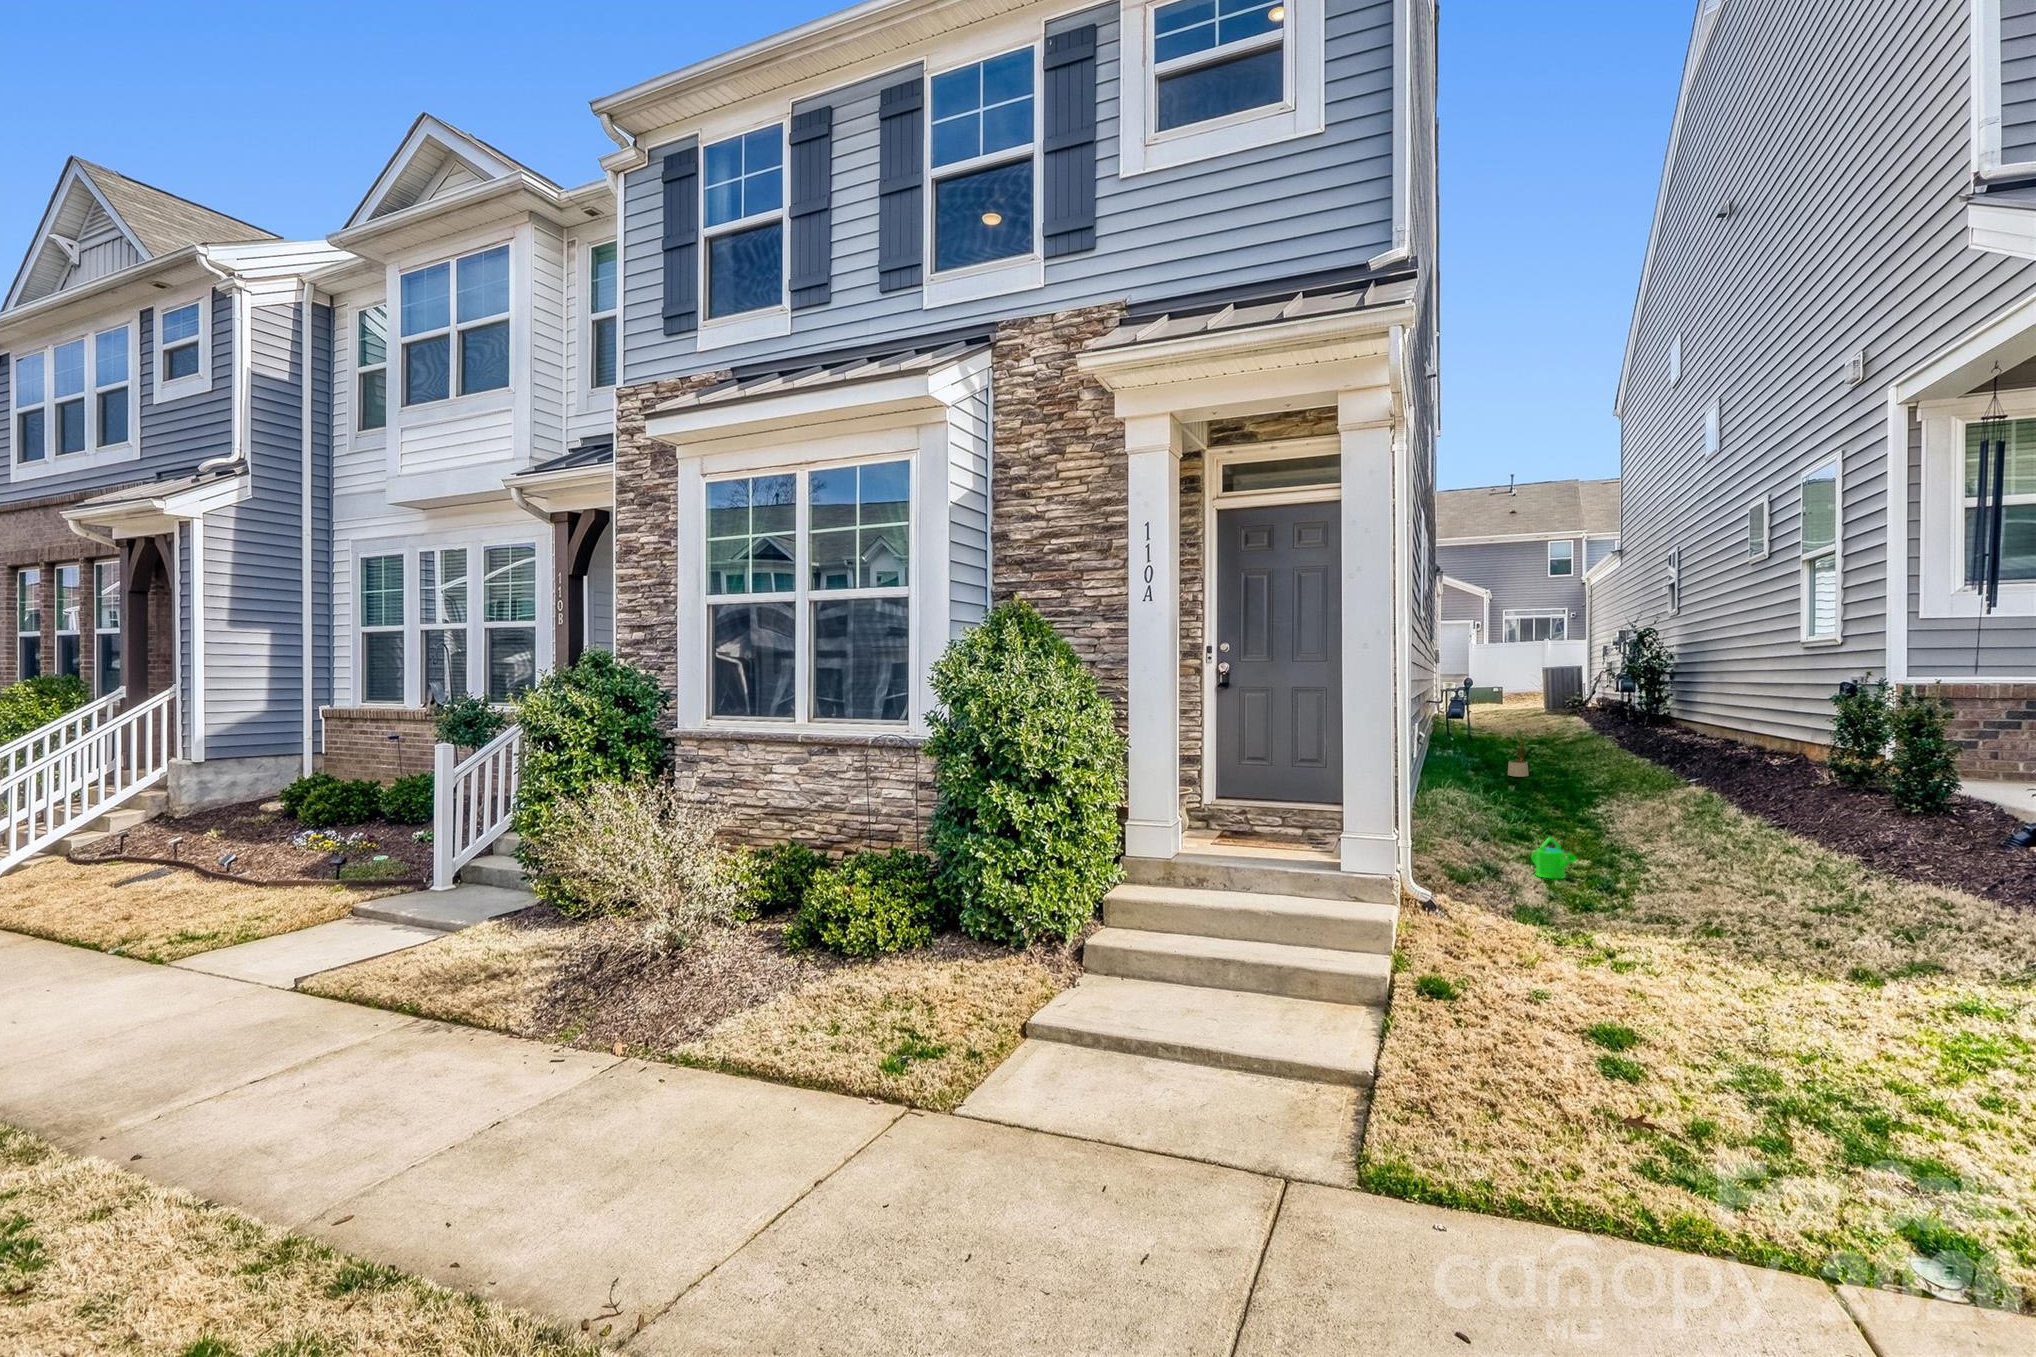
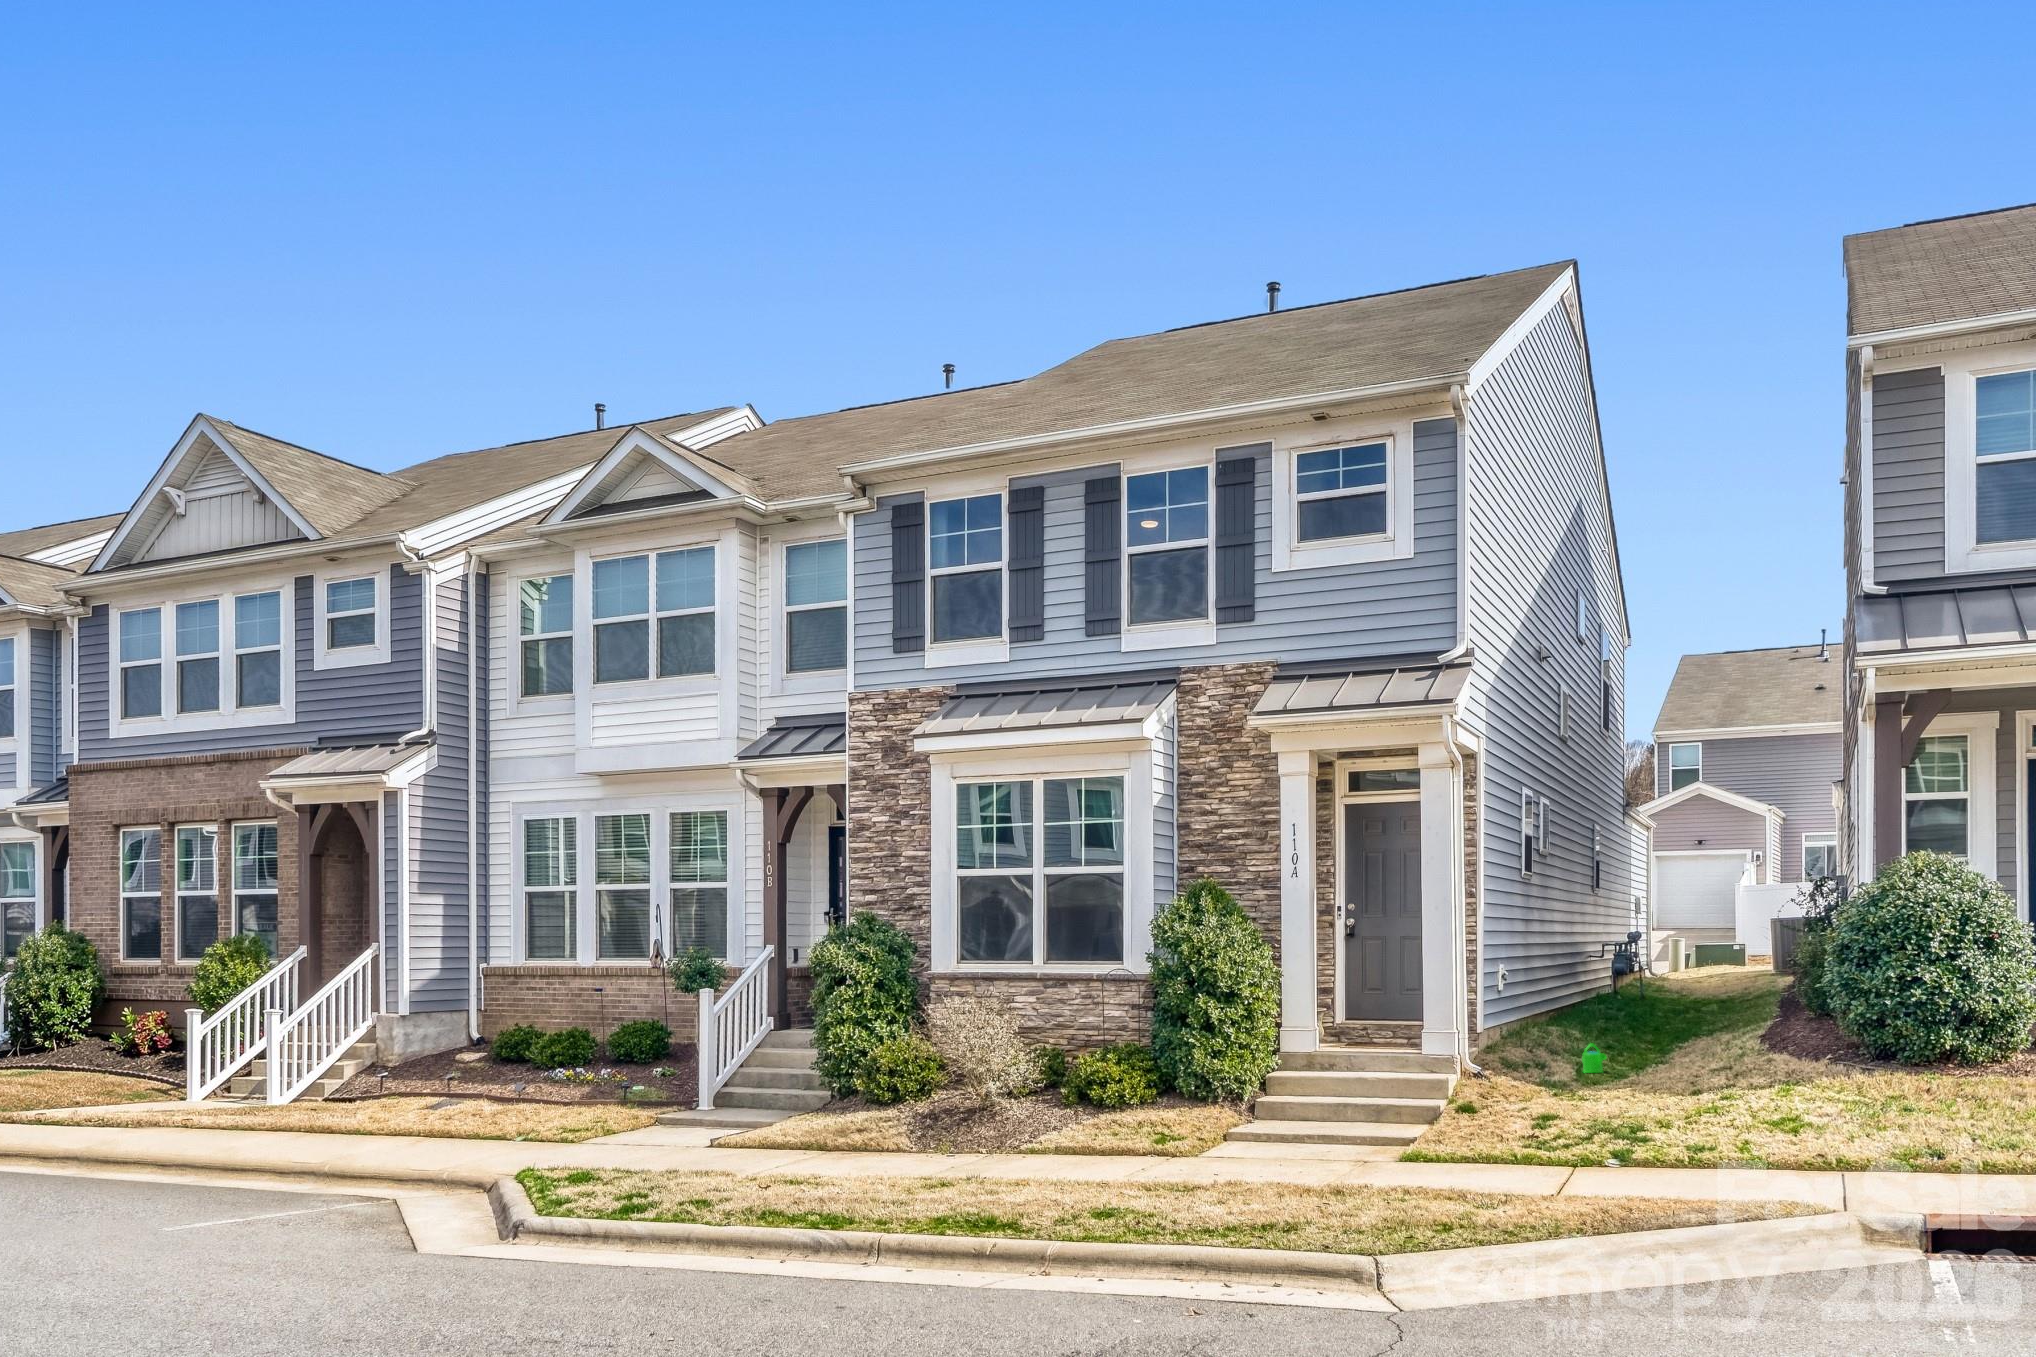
potted plant: present [1508,729,1531,777] -> none [1630,976,1650,1022]

